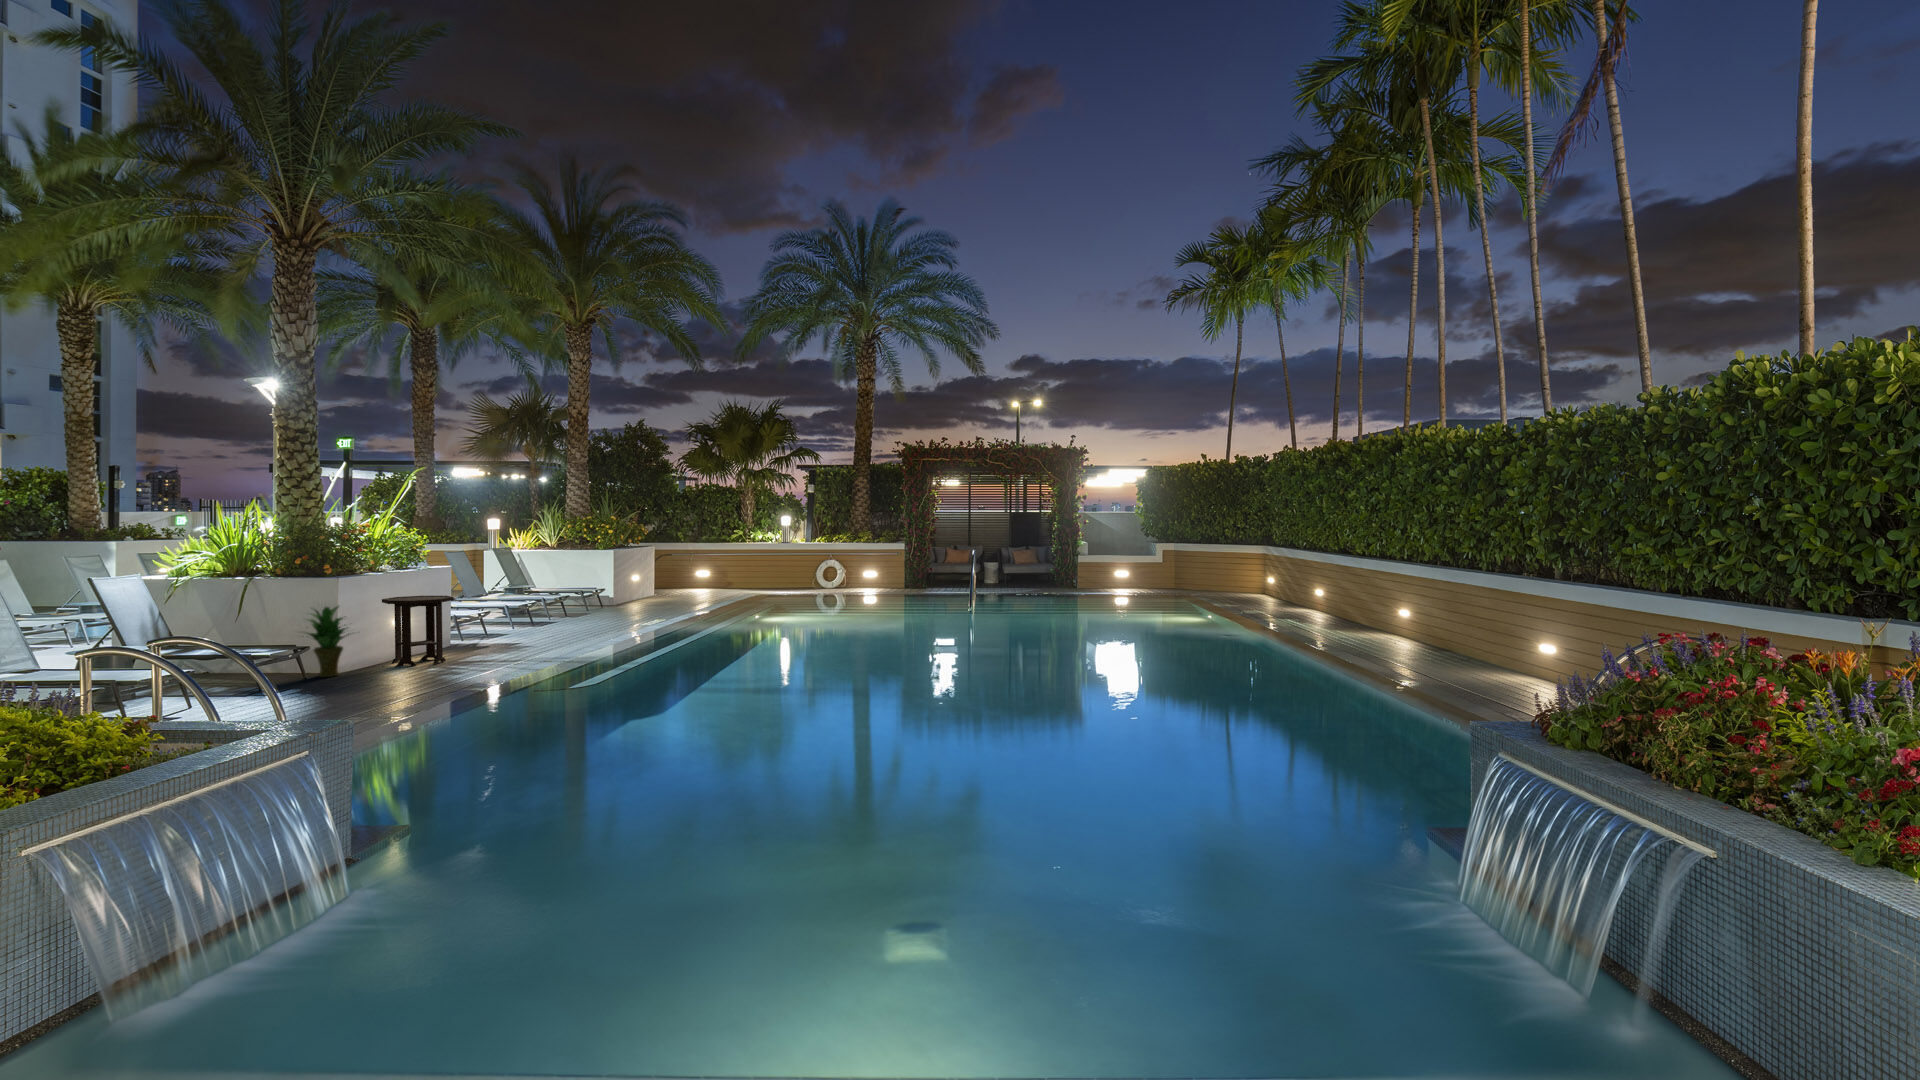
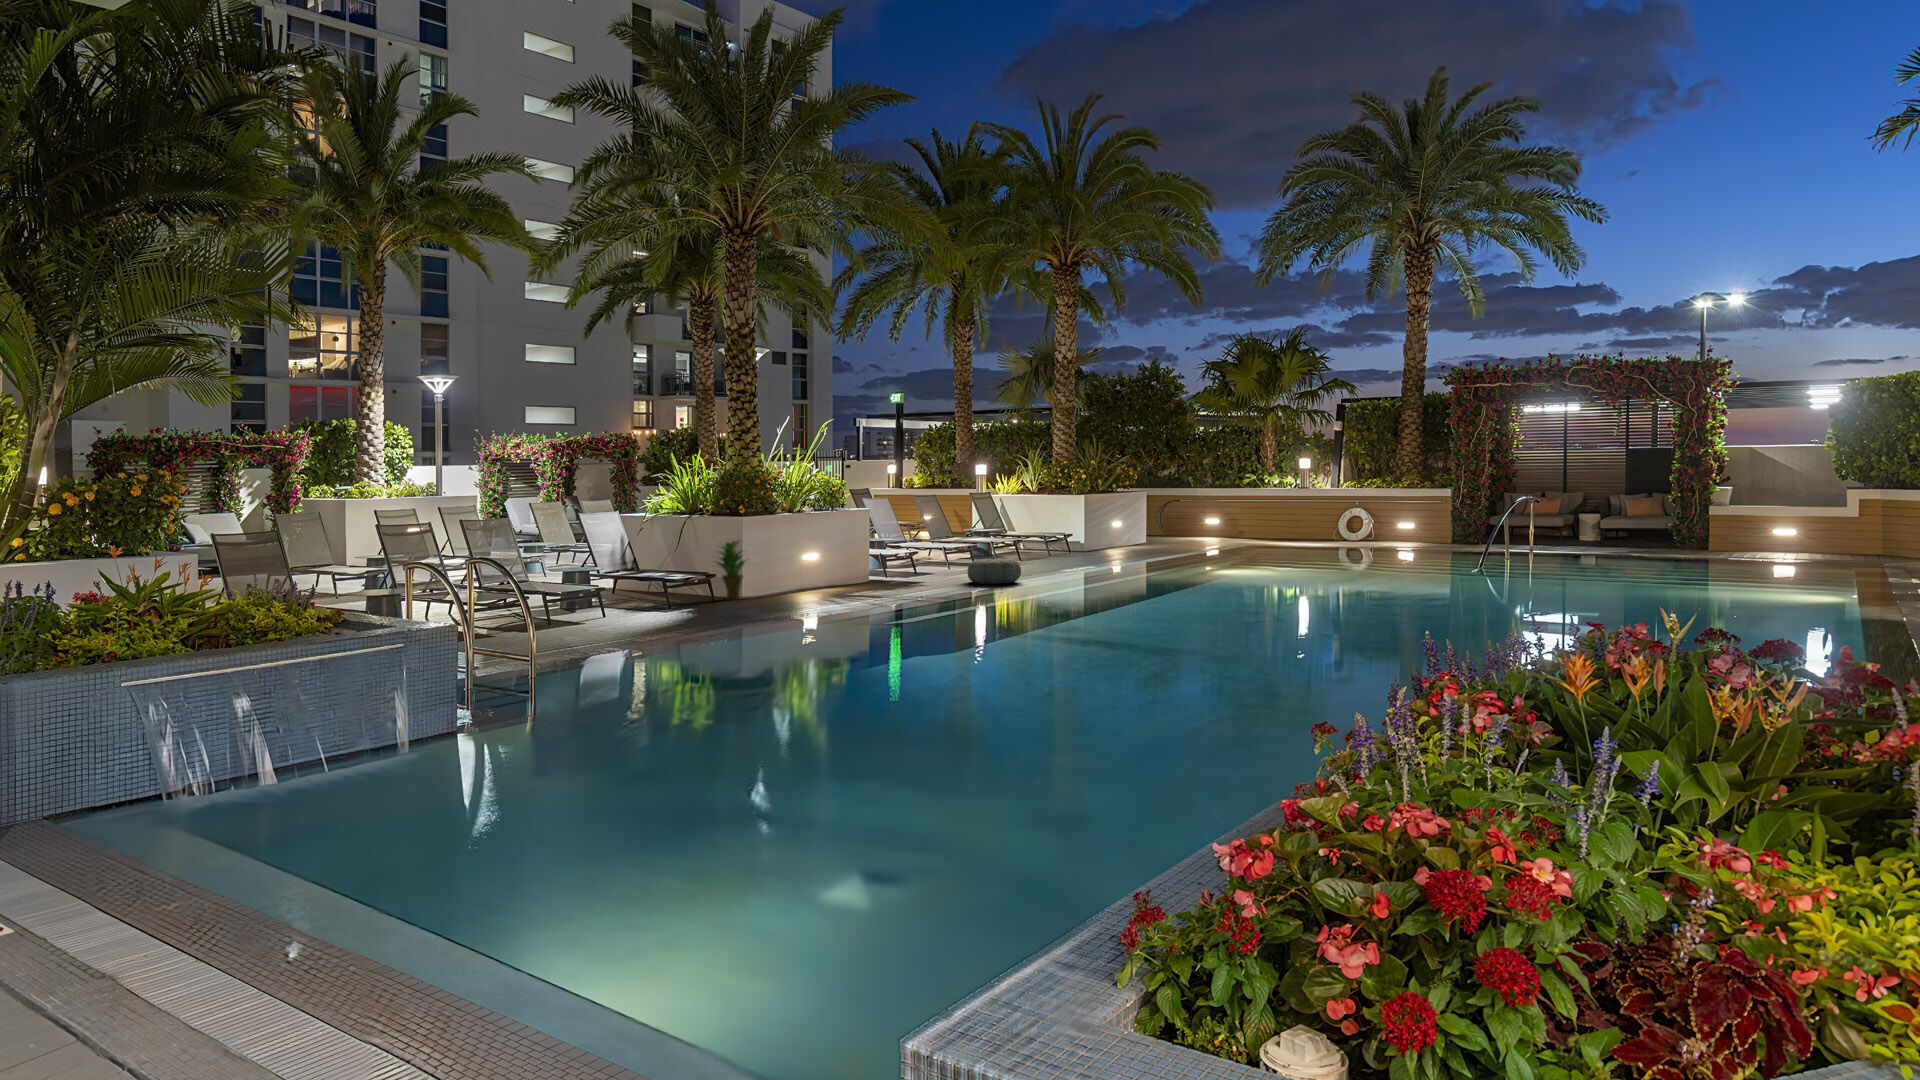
side table: present [382,596,454,666] -> none [783,534,836,596]
pouf: none [574,615,631,641] -> present [967,558,1021,584]

